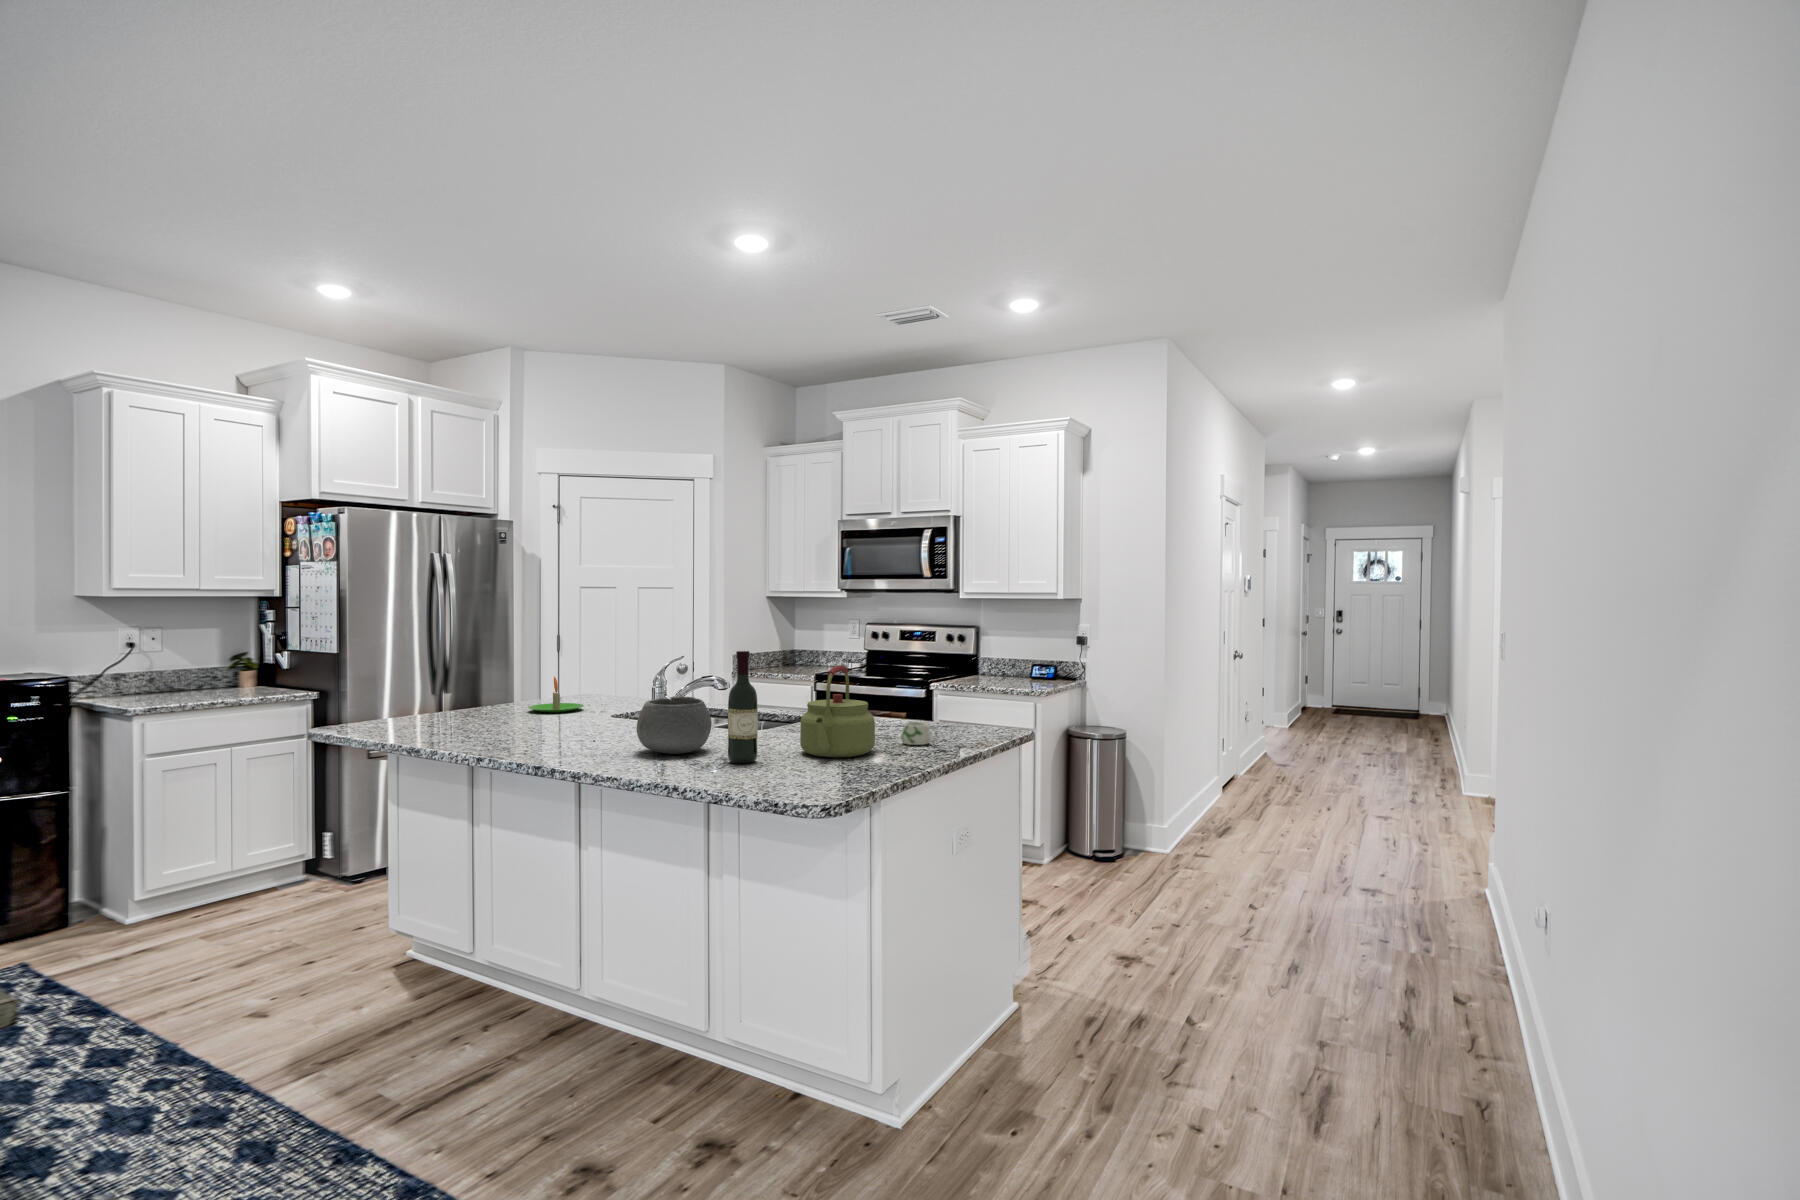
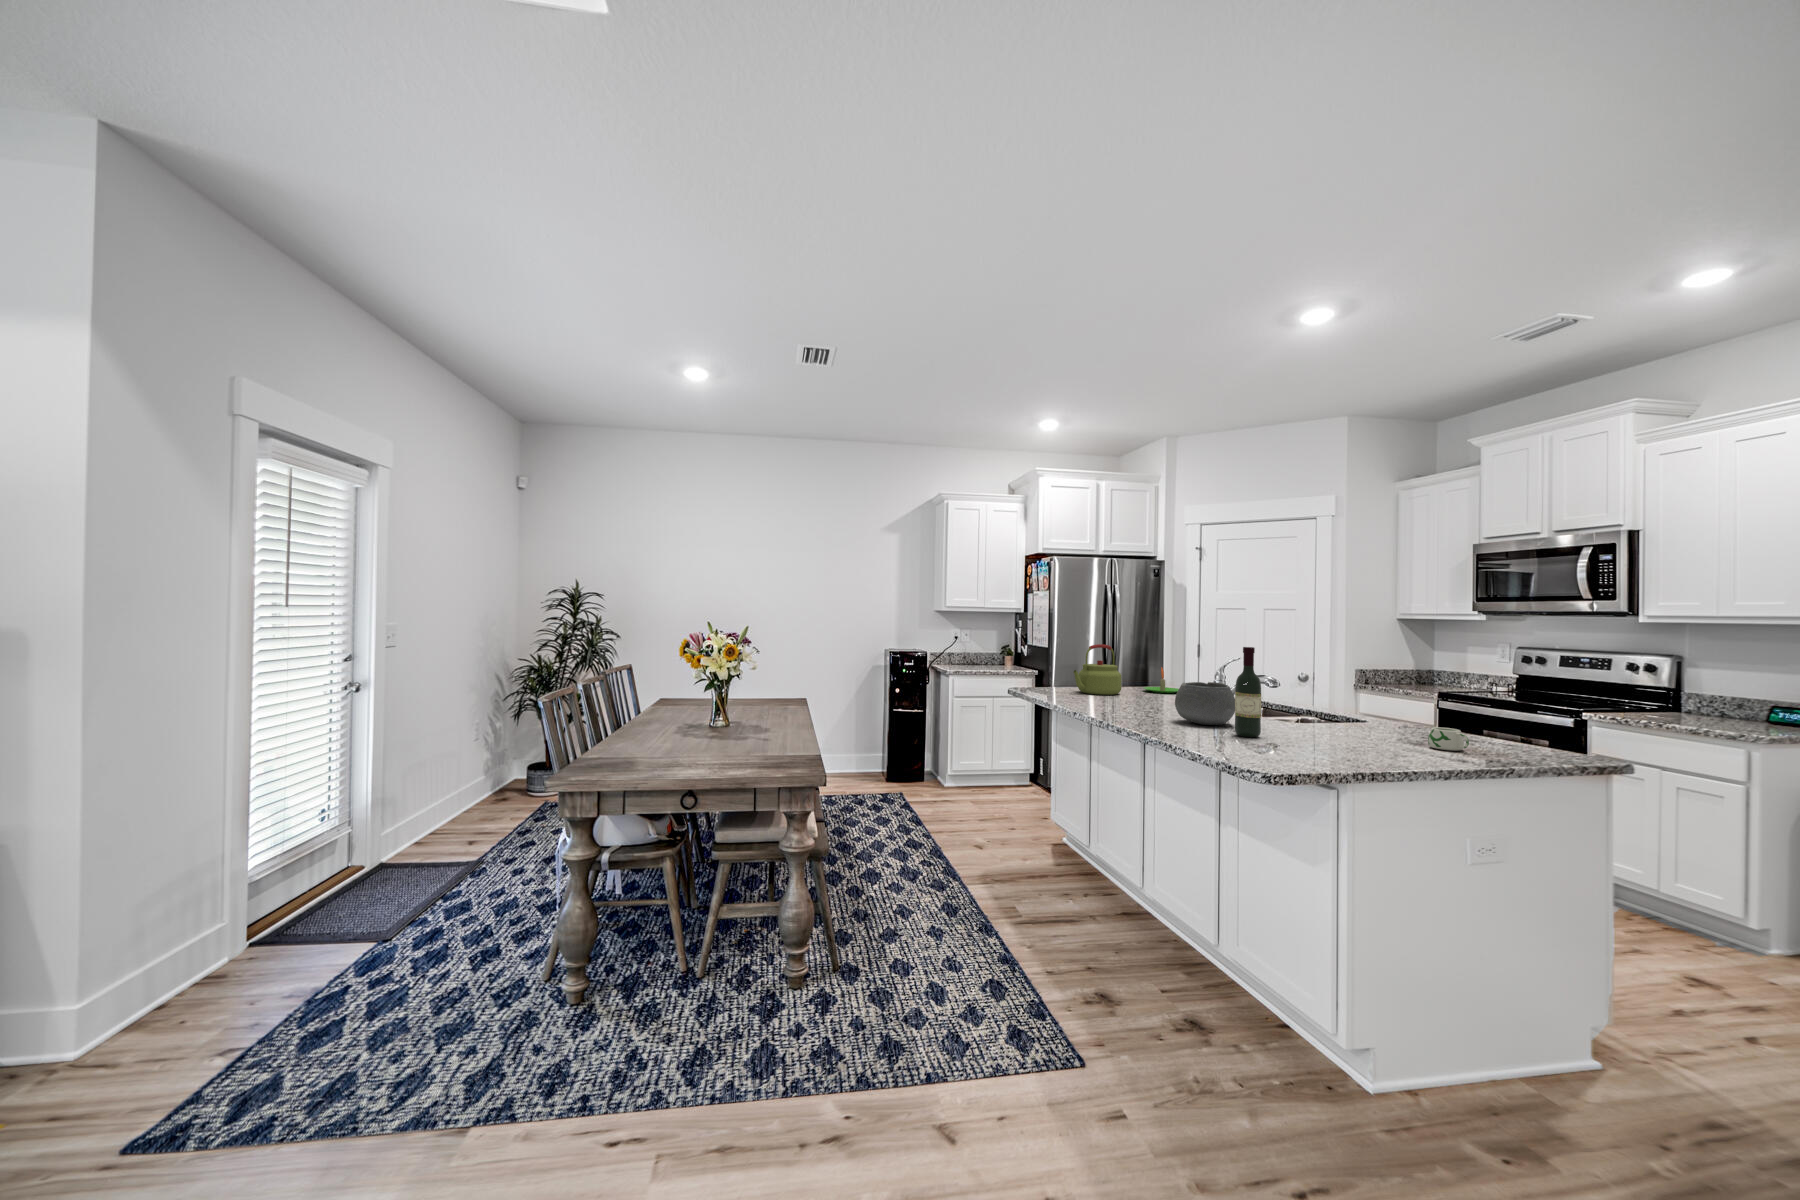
kettle: present [800,665,875,757] -> present [1073,644,1122,695]

